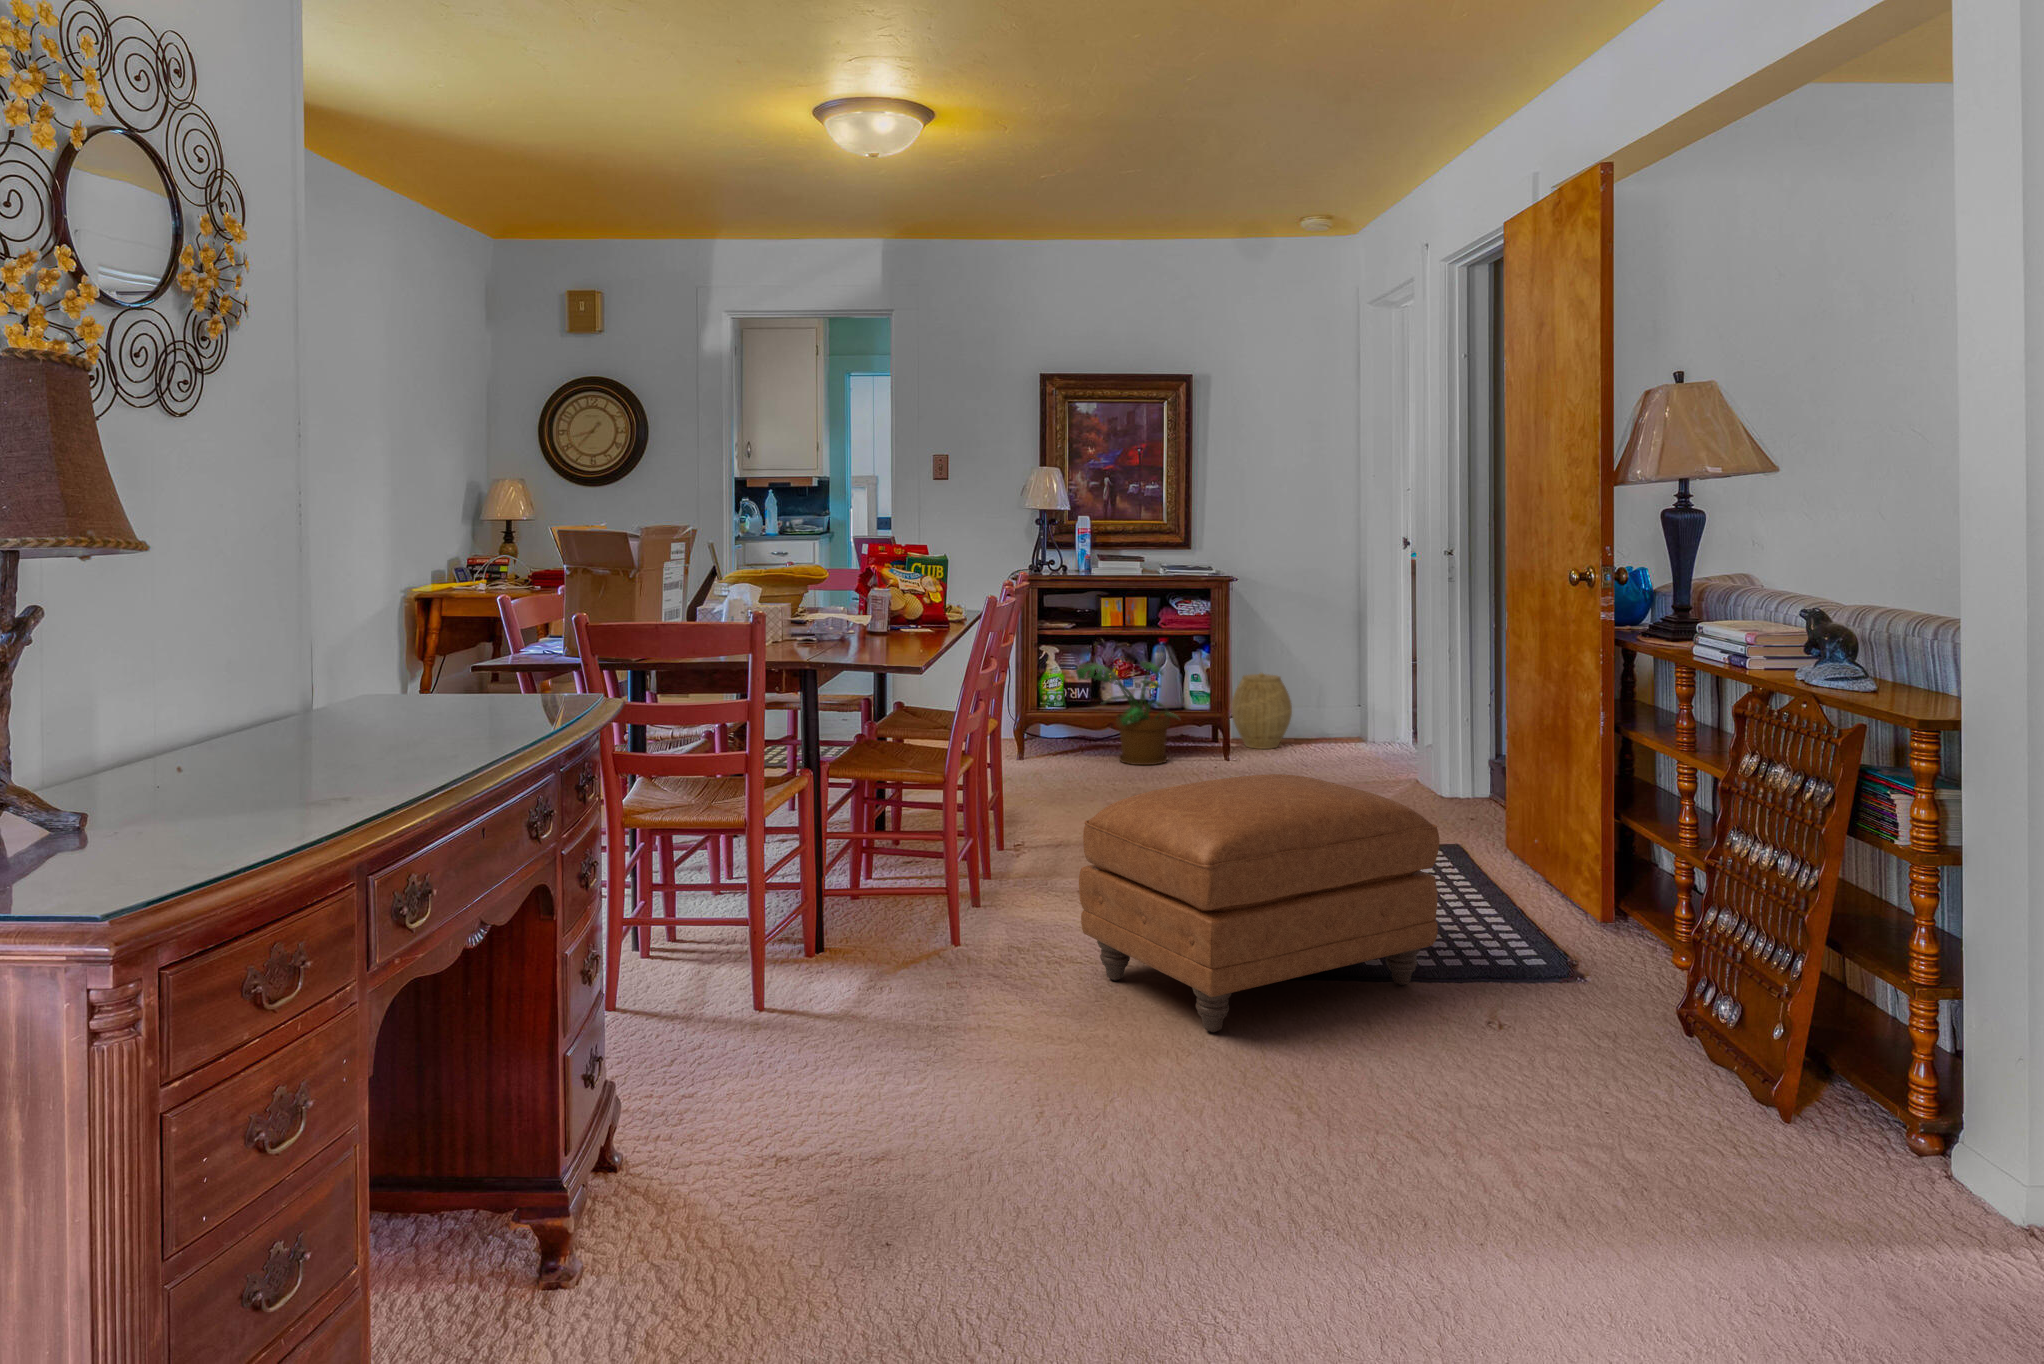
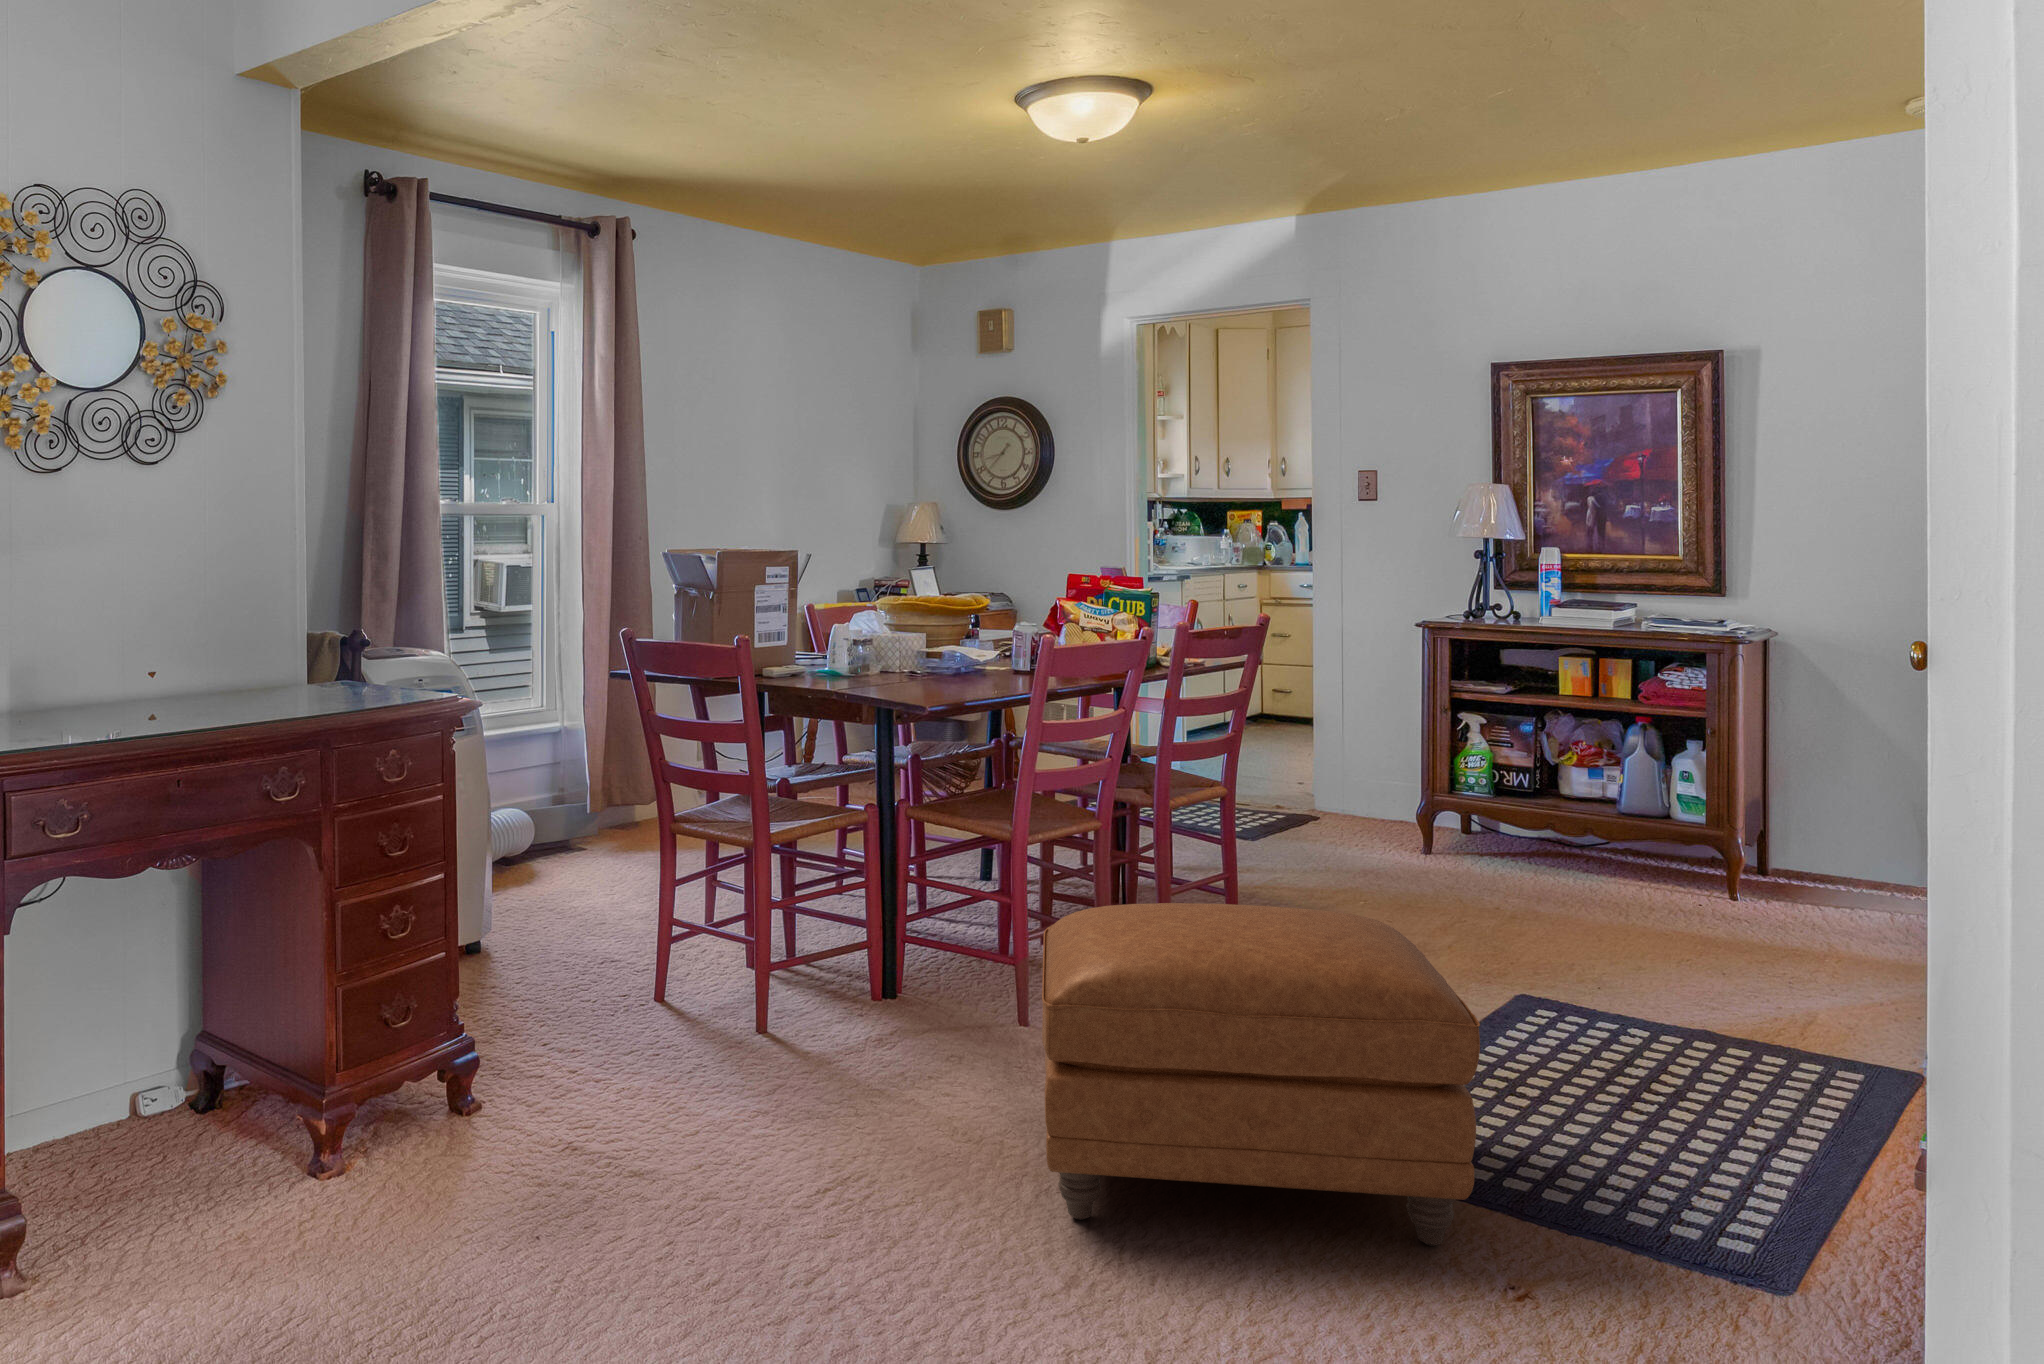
potted plant: present [1076,661,1178,765] -> none [1467,742,1640,888]
woven basket: present [1232,673,1292,749] -> none [1760,780,1867,894]

